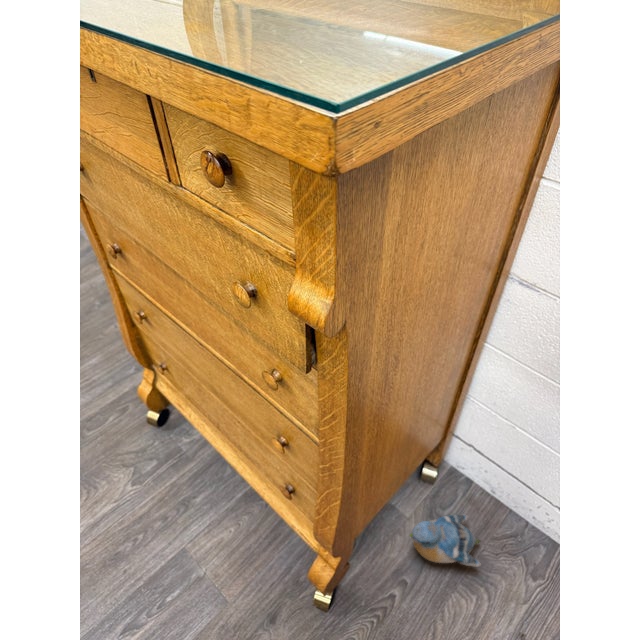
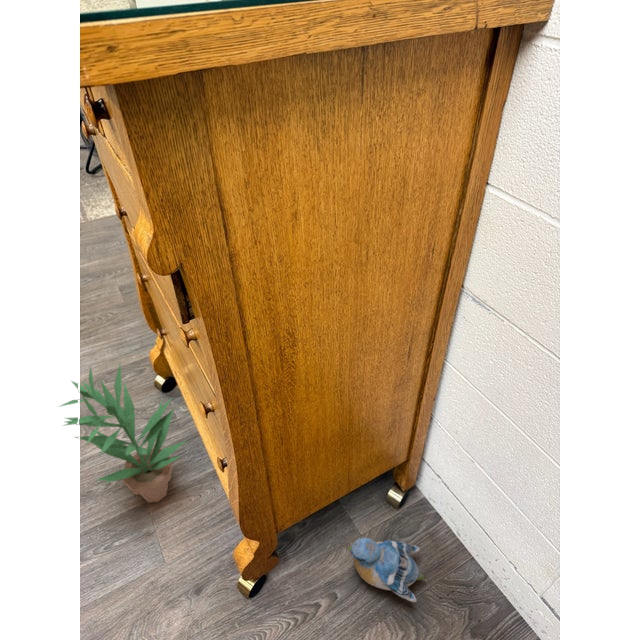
potted plant: none [91,411,227,547] -> present [61,364,186,503]

